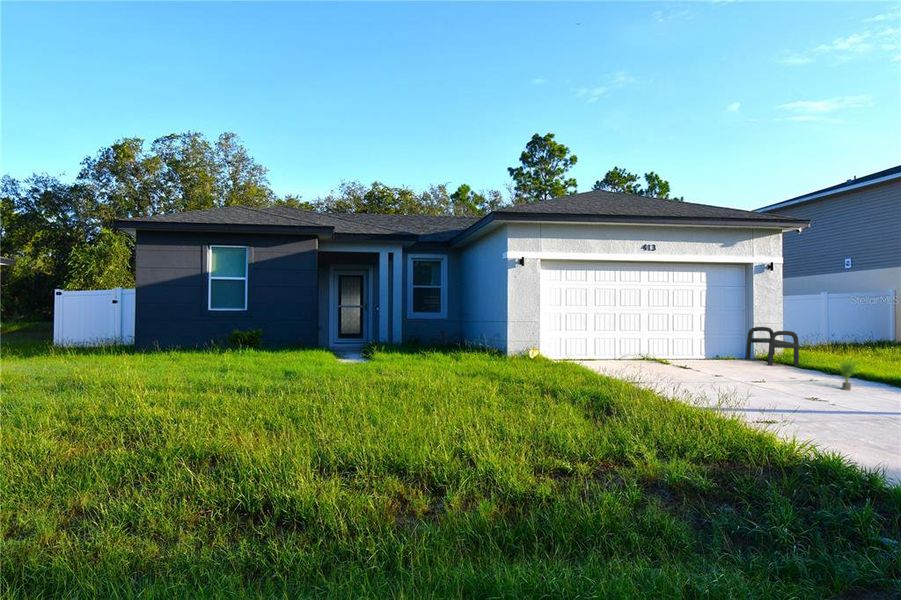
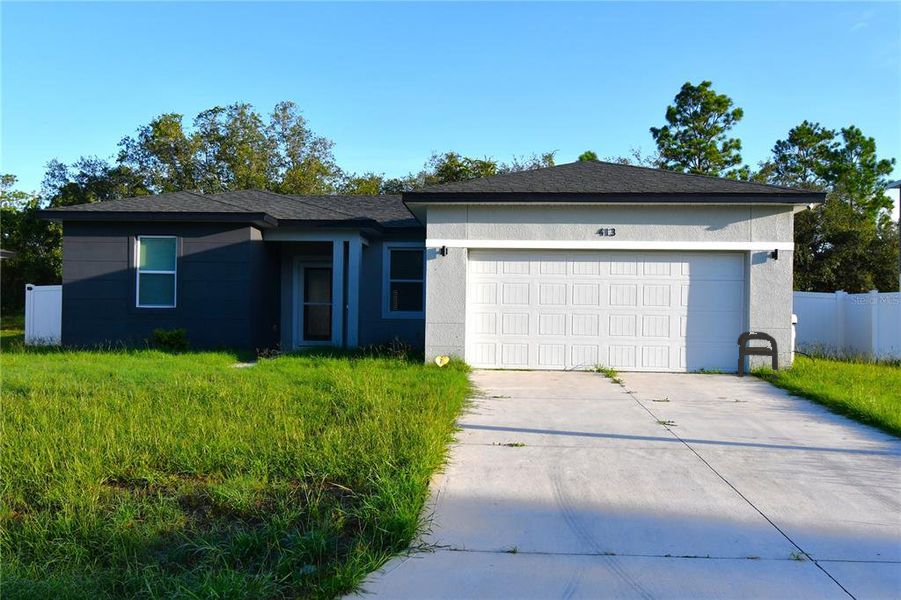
potted plant: present [840,358,857,390] -> none [716,352,741,393]

